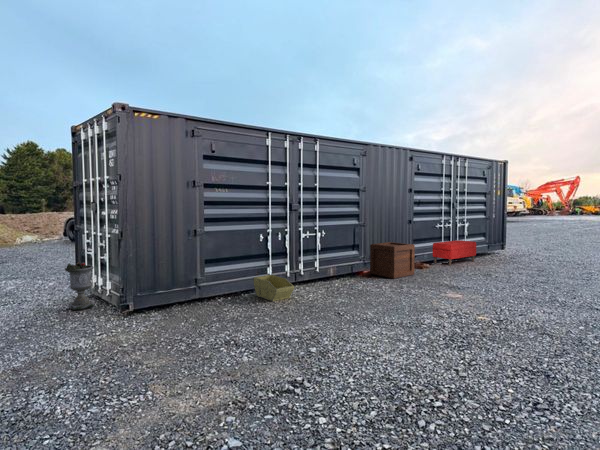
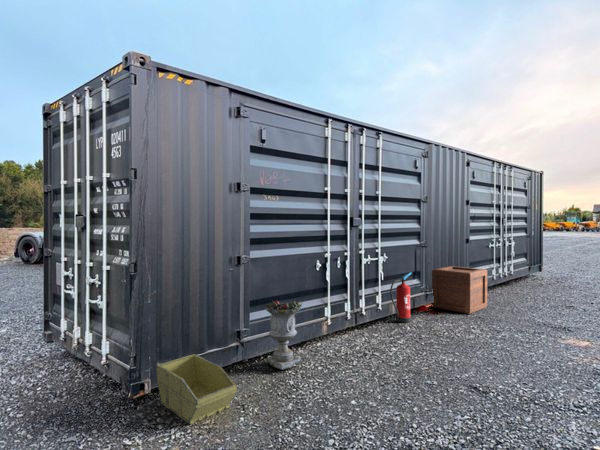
bench: present [433,240,476,266] -> none [487,262,534,293]
fire extinguisher: none [324,245,345,283] -> present [390,272,411,323]
planter: present [65,262,94,310] -> present [266,301,302,370]
storage bin: present [253,275,294,301] -> present [156,354,237,424]

